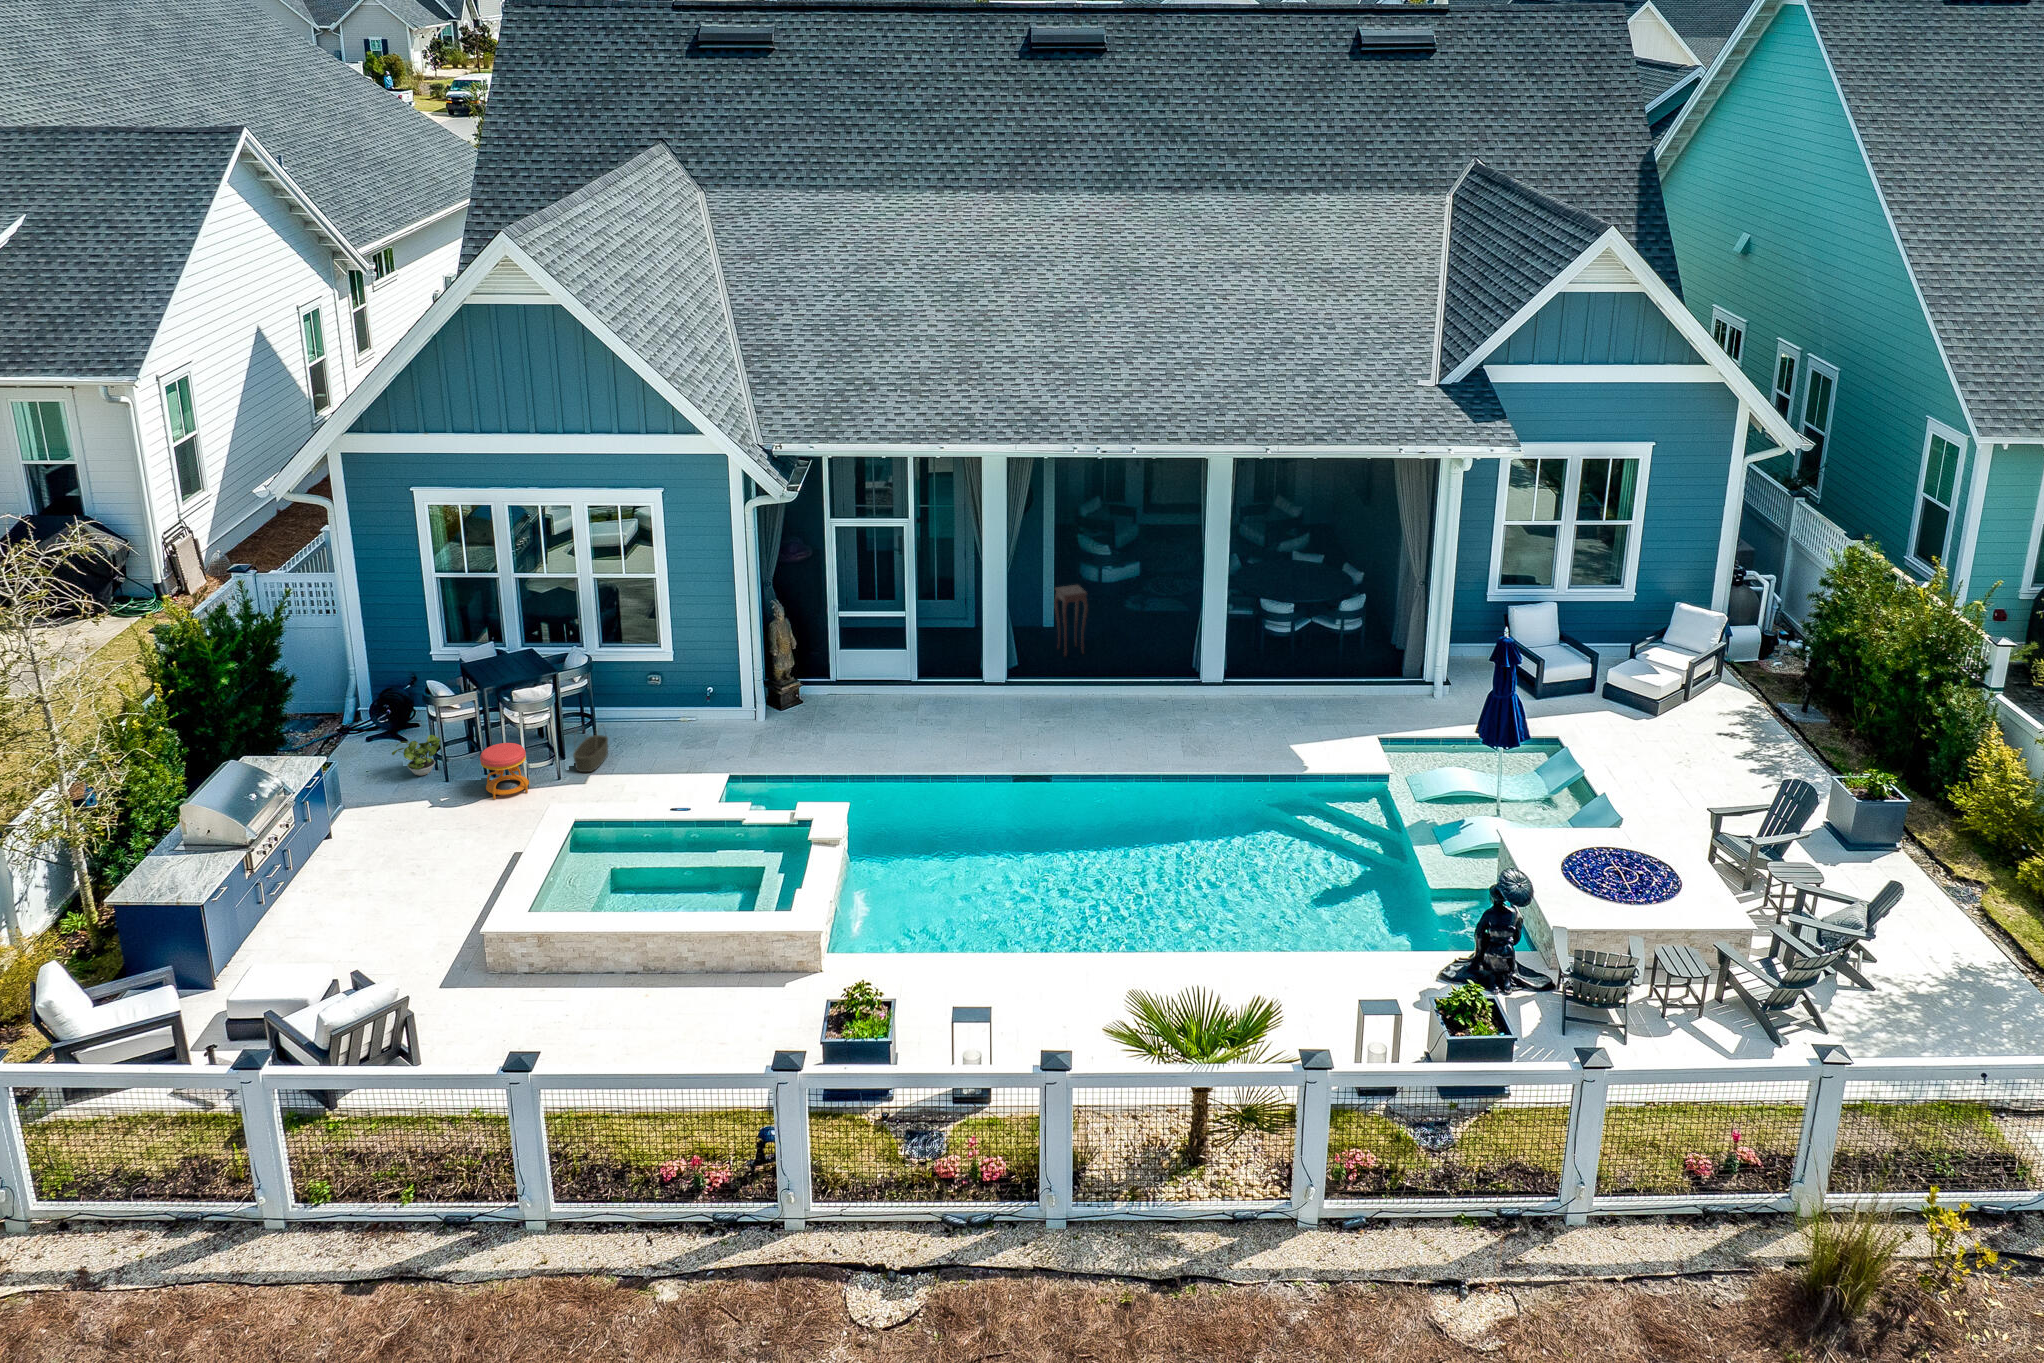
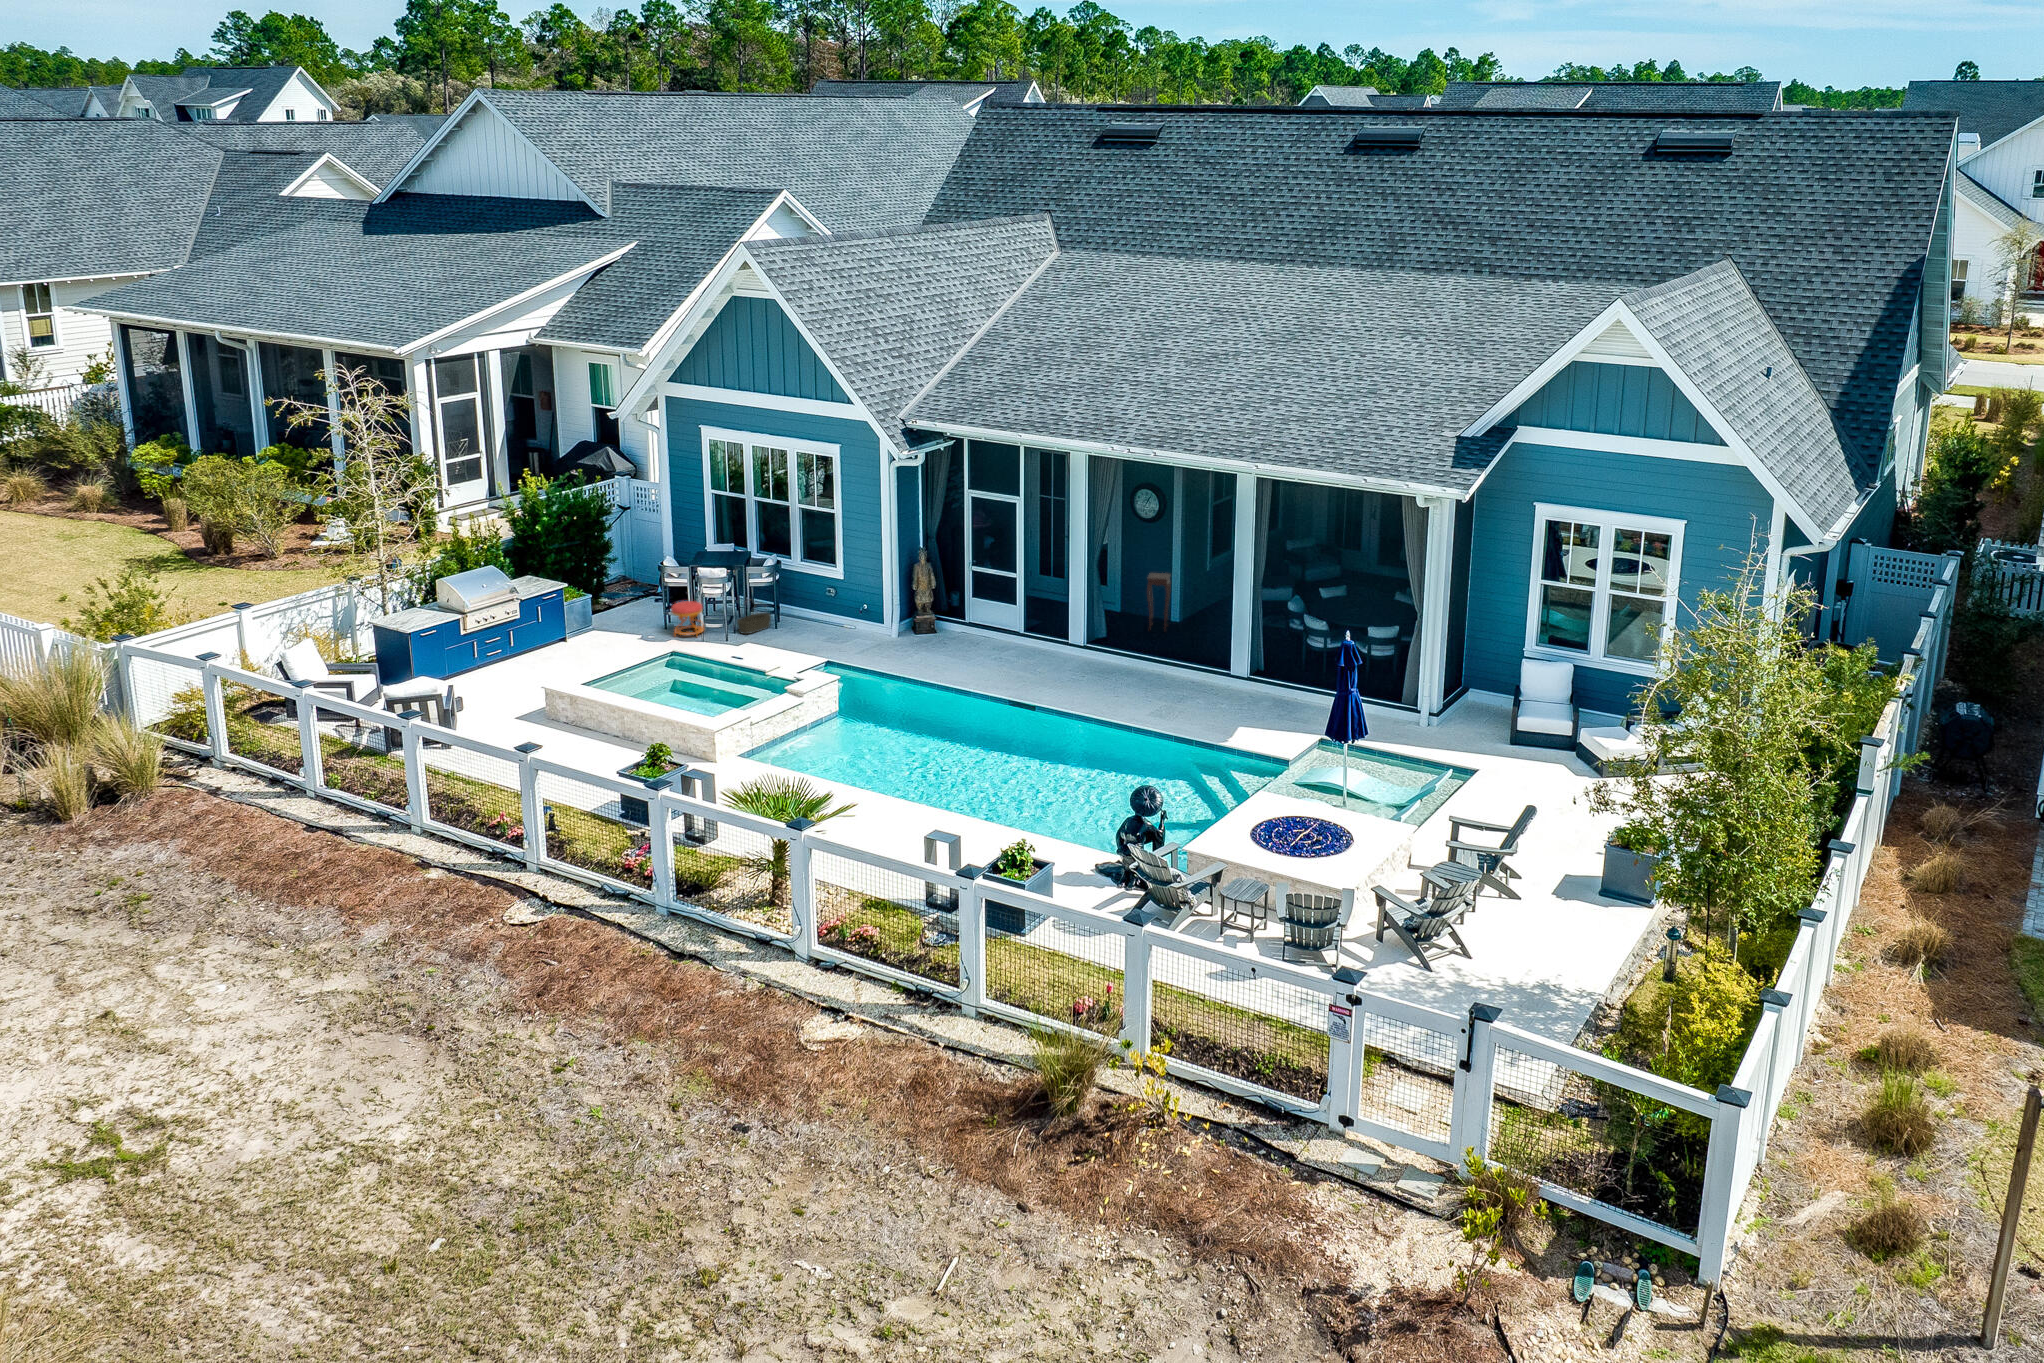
potted plant: present [392,735,440,776] -> none [635,590,670,617]

